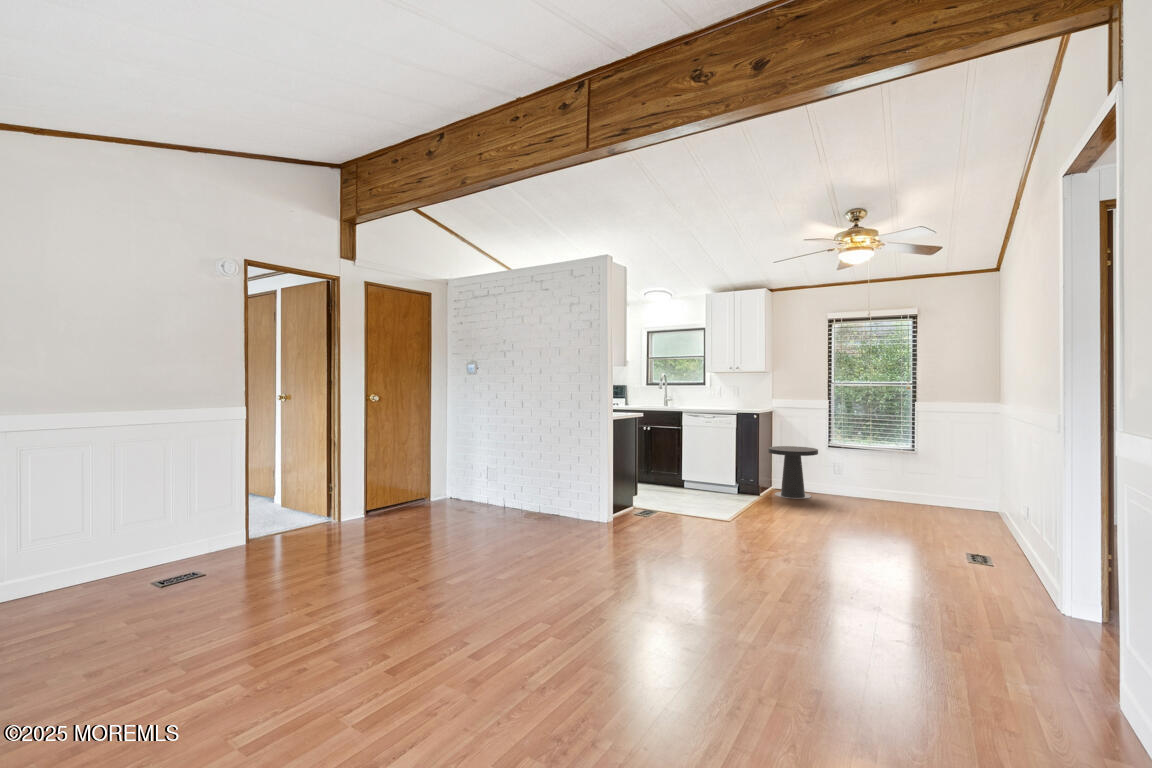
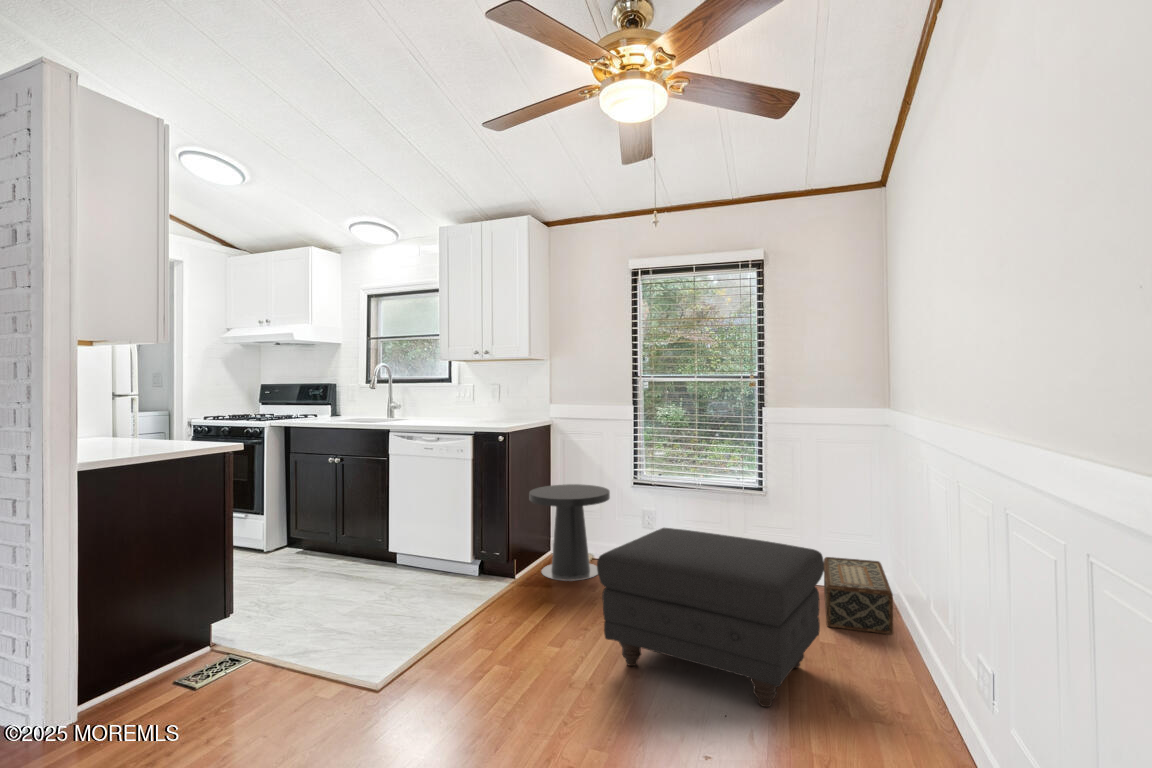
ottoman: none [841,463,964,539] -> present [597,528,824,707]
woven basket: none [957,488,1002,524] -> present [824,557,893,634]

